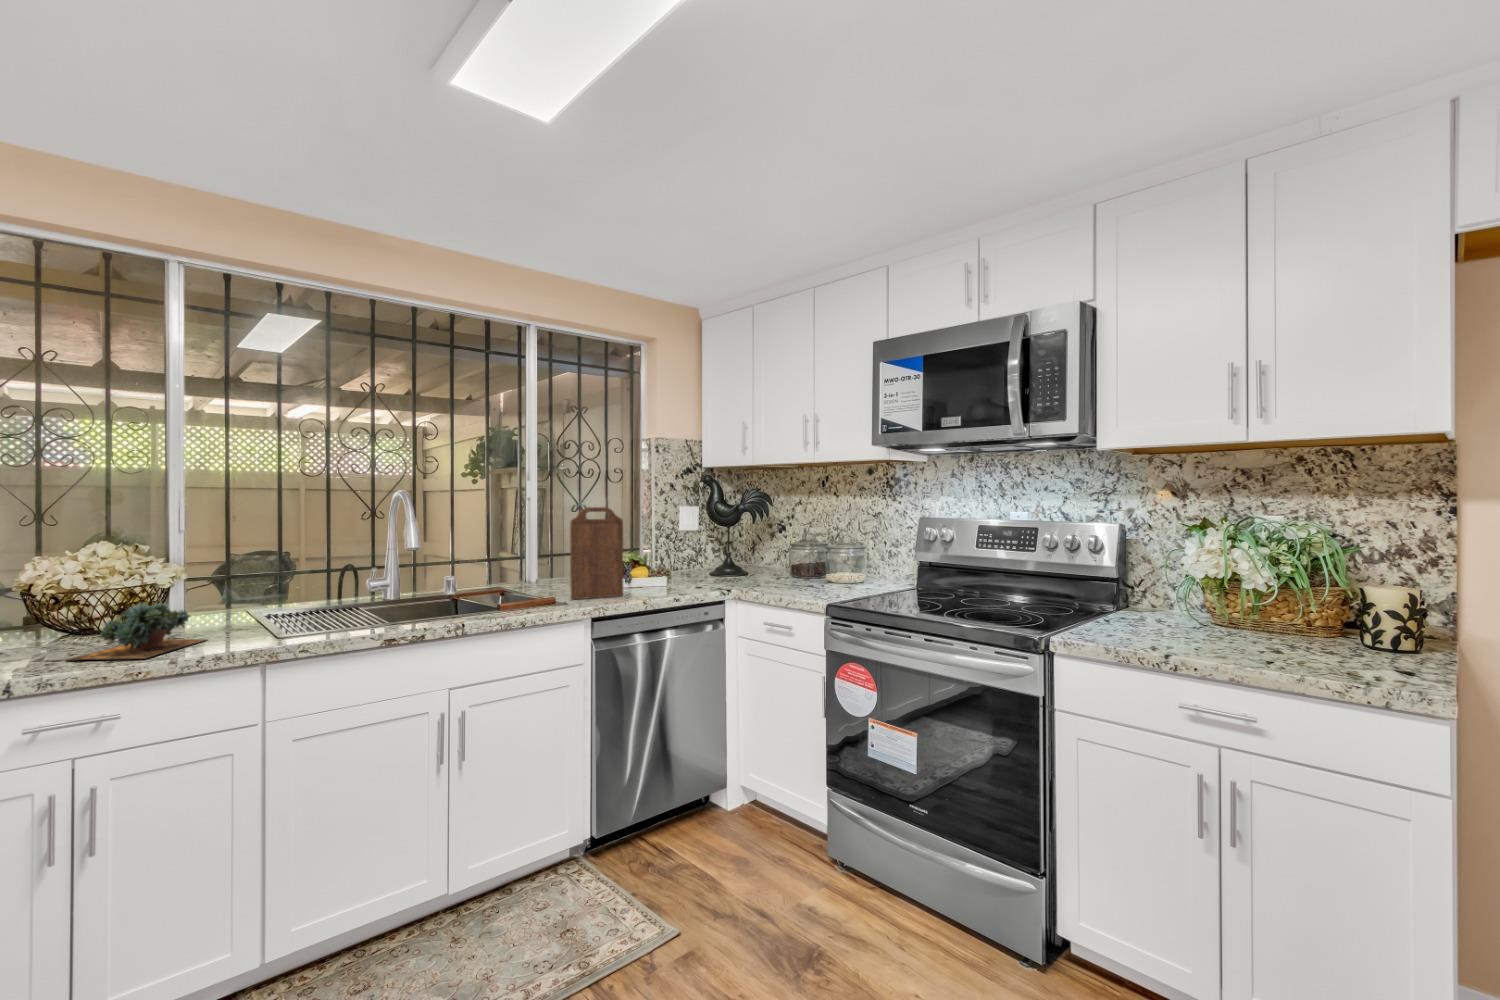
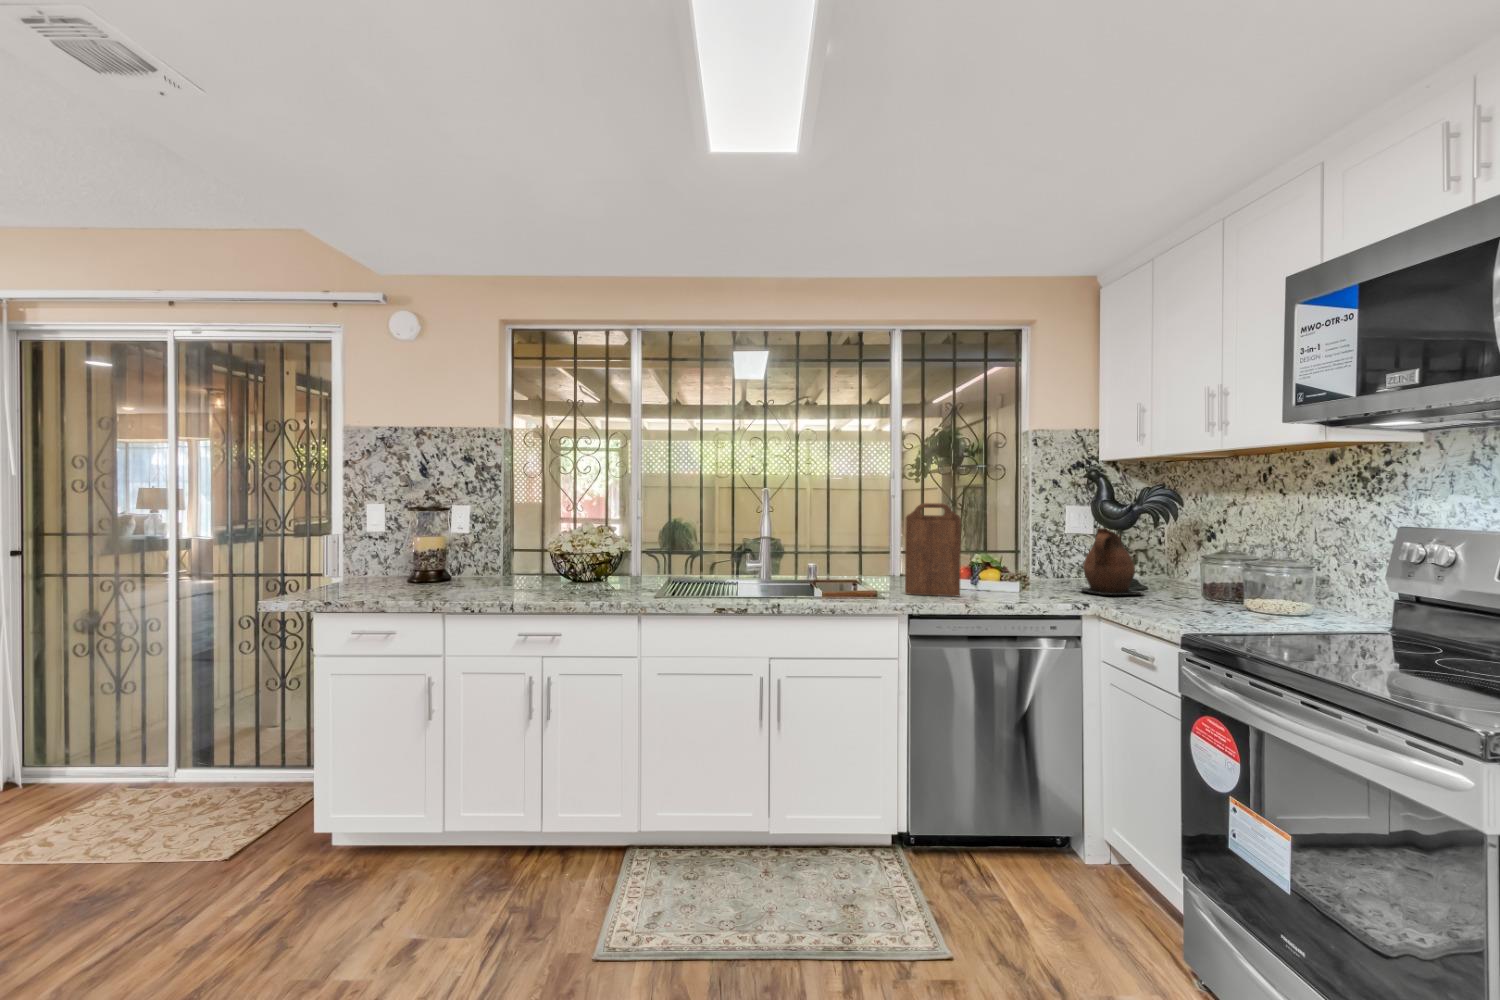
ceramic pitcher: none [703,526,755,581] -> present [1081,528,1143,595]
succulent plant: present [66,603,206,661] -> none [547,562,625,599]

